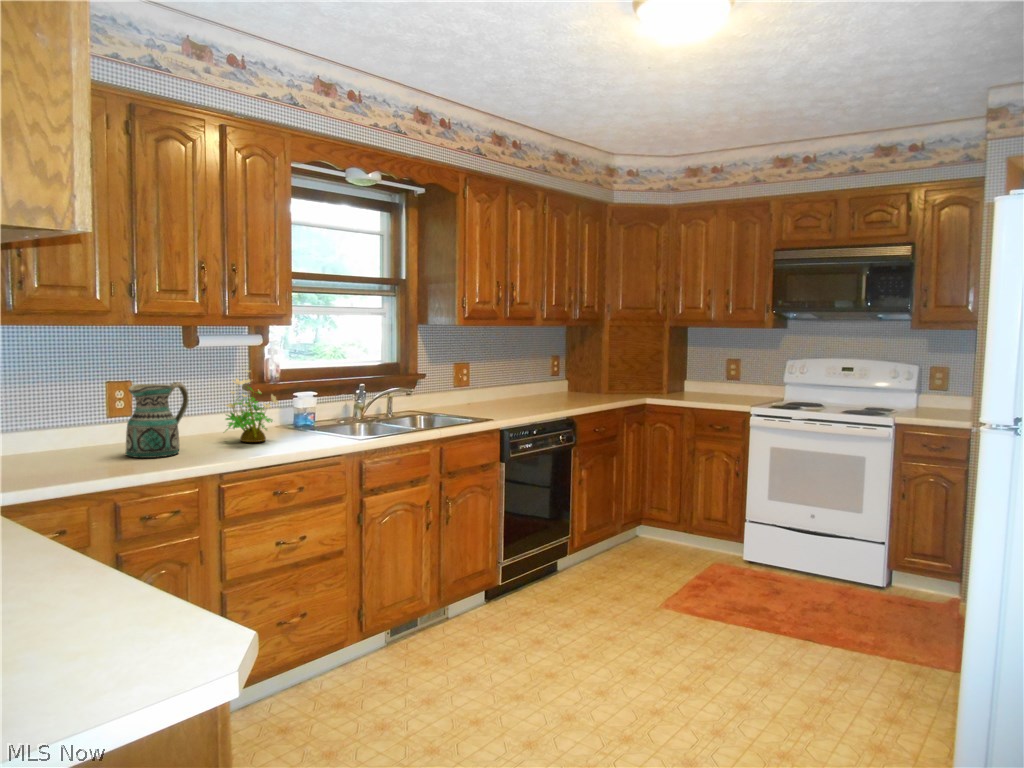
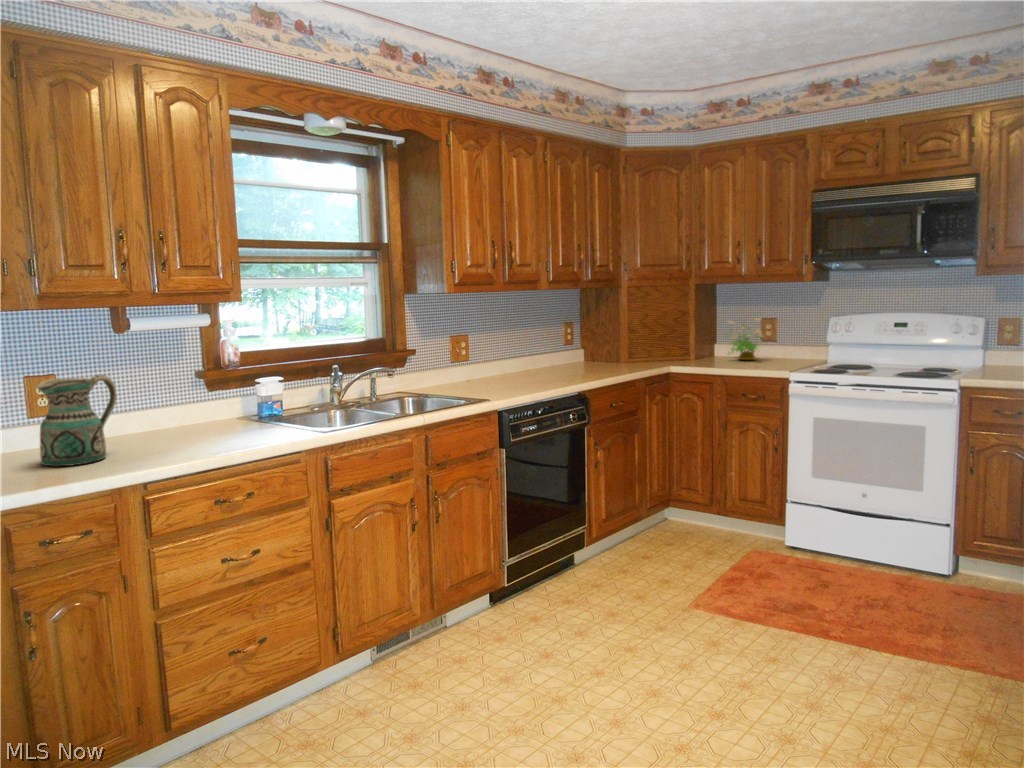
potted plant: present [226,370,278,442] -> present [725,319,762,360]

